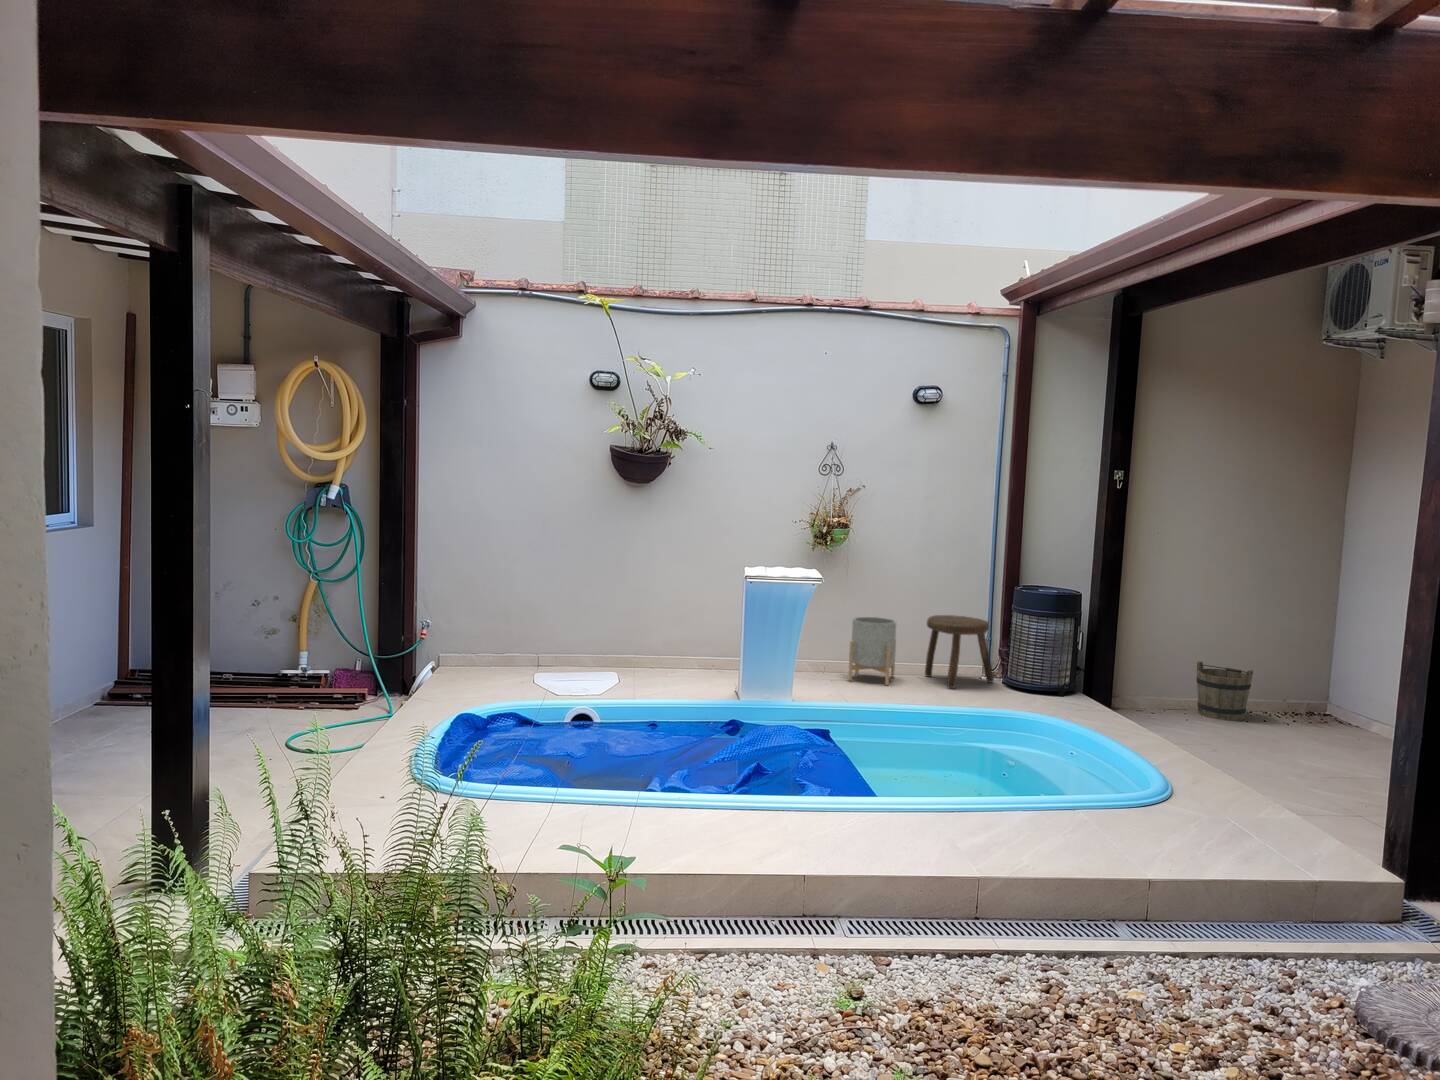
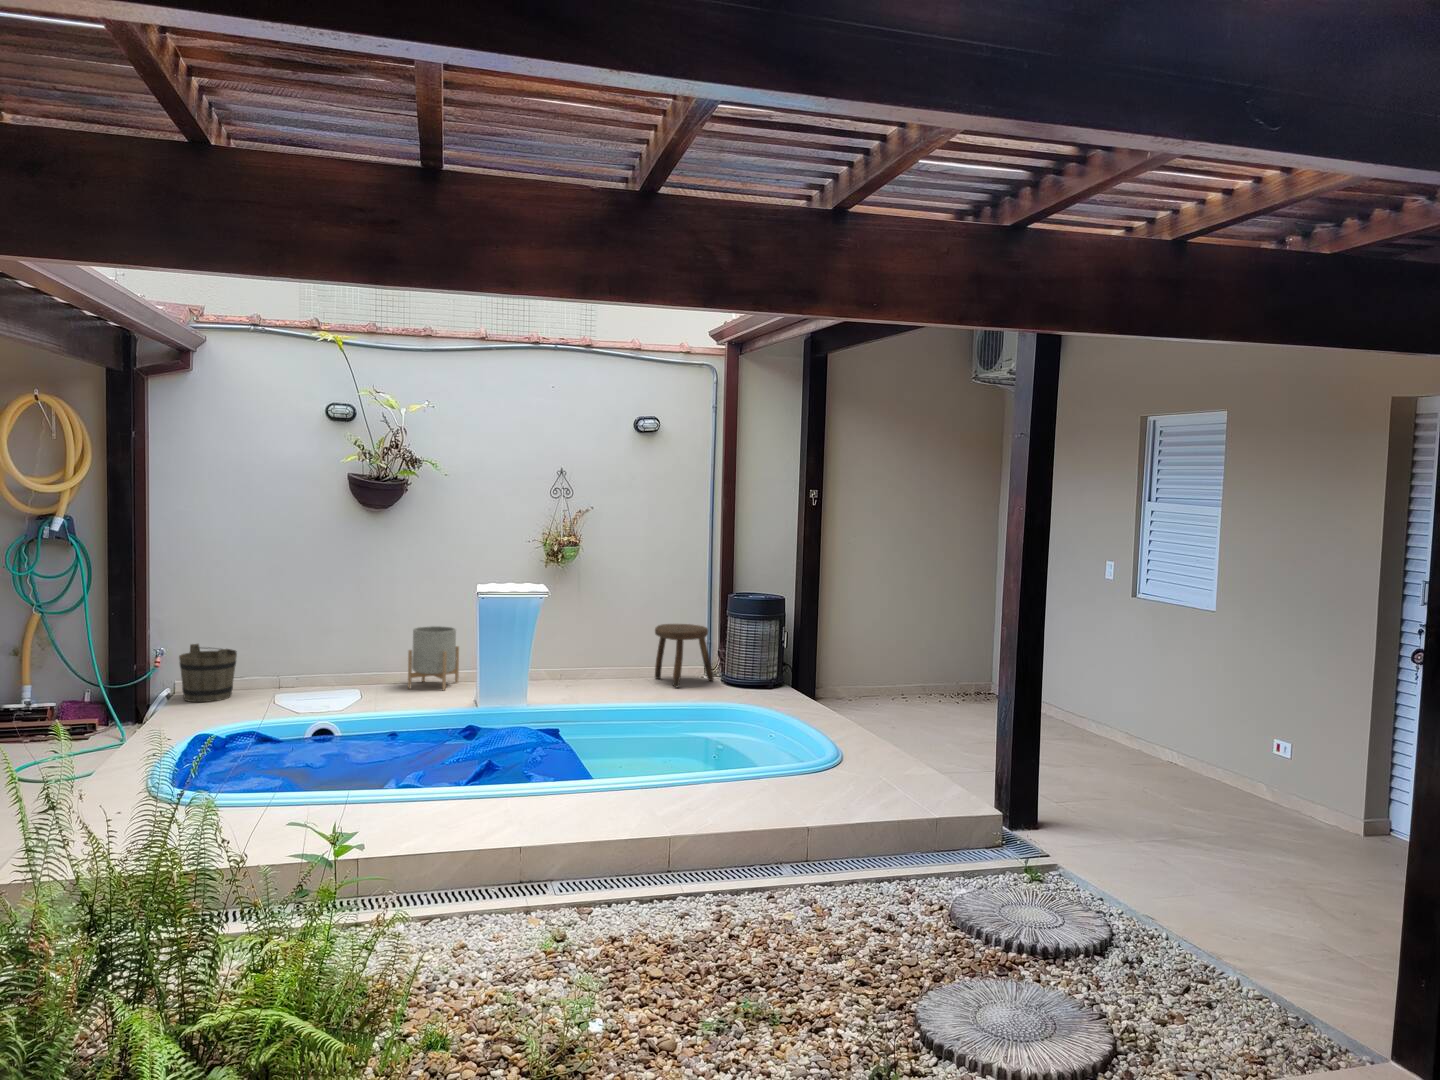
planter: present [848,617,896,685] -> present [408,626,459,690]
bucket: present [1196,661,1253,721] -> present [179,644,237,702]

